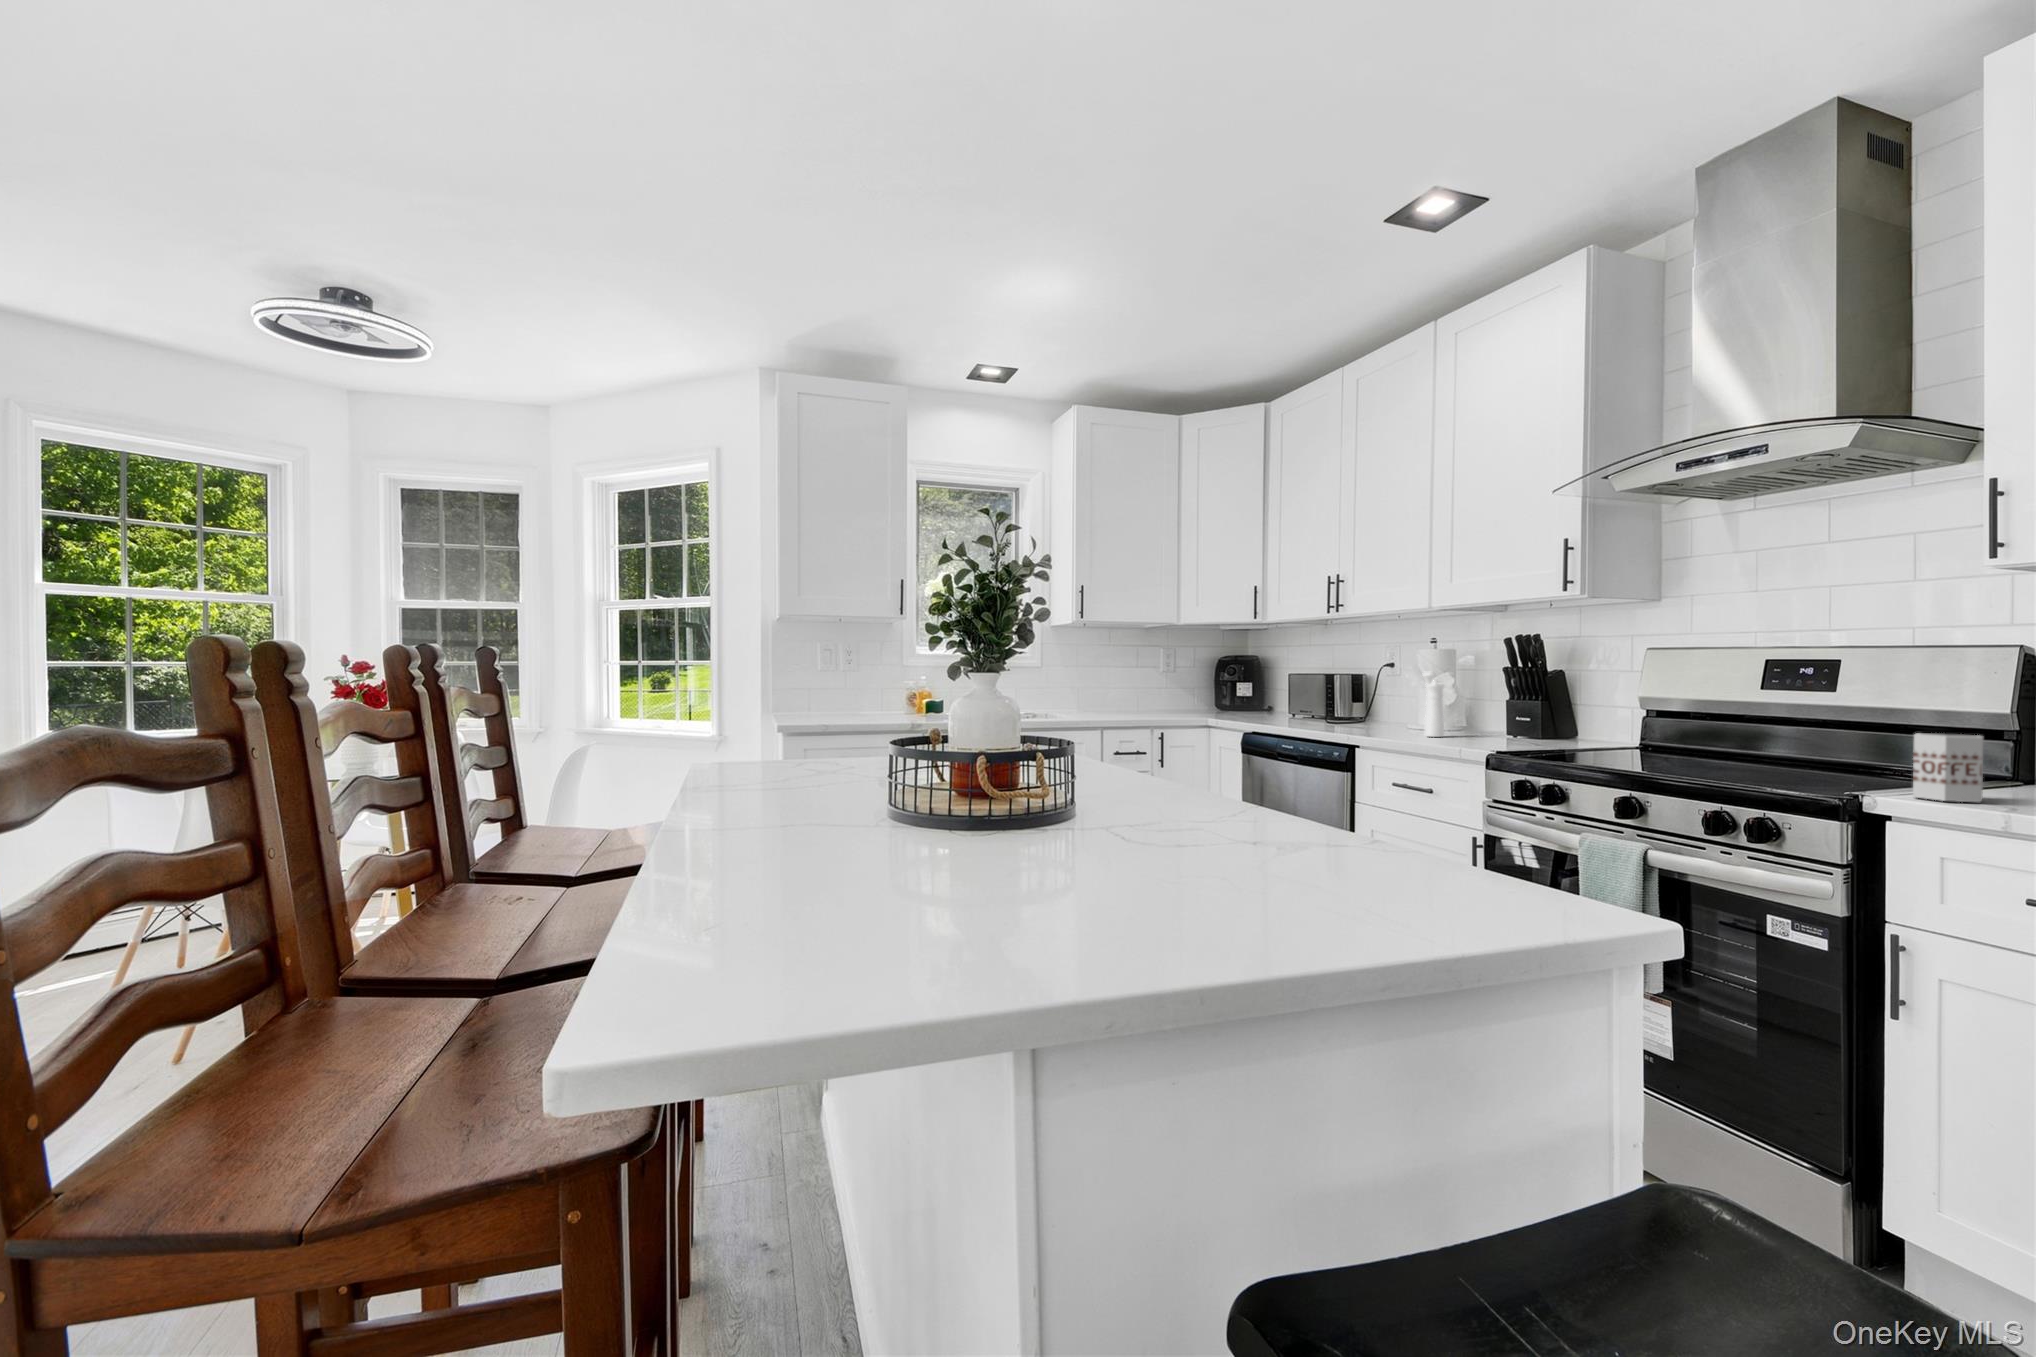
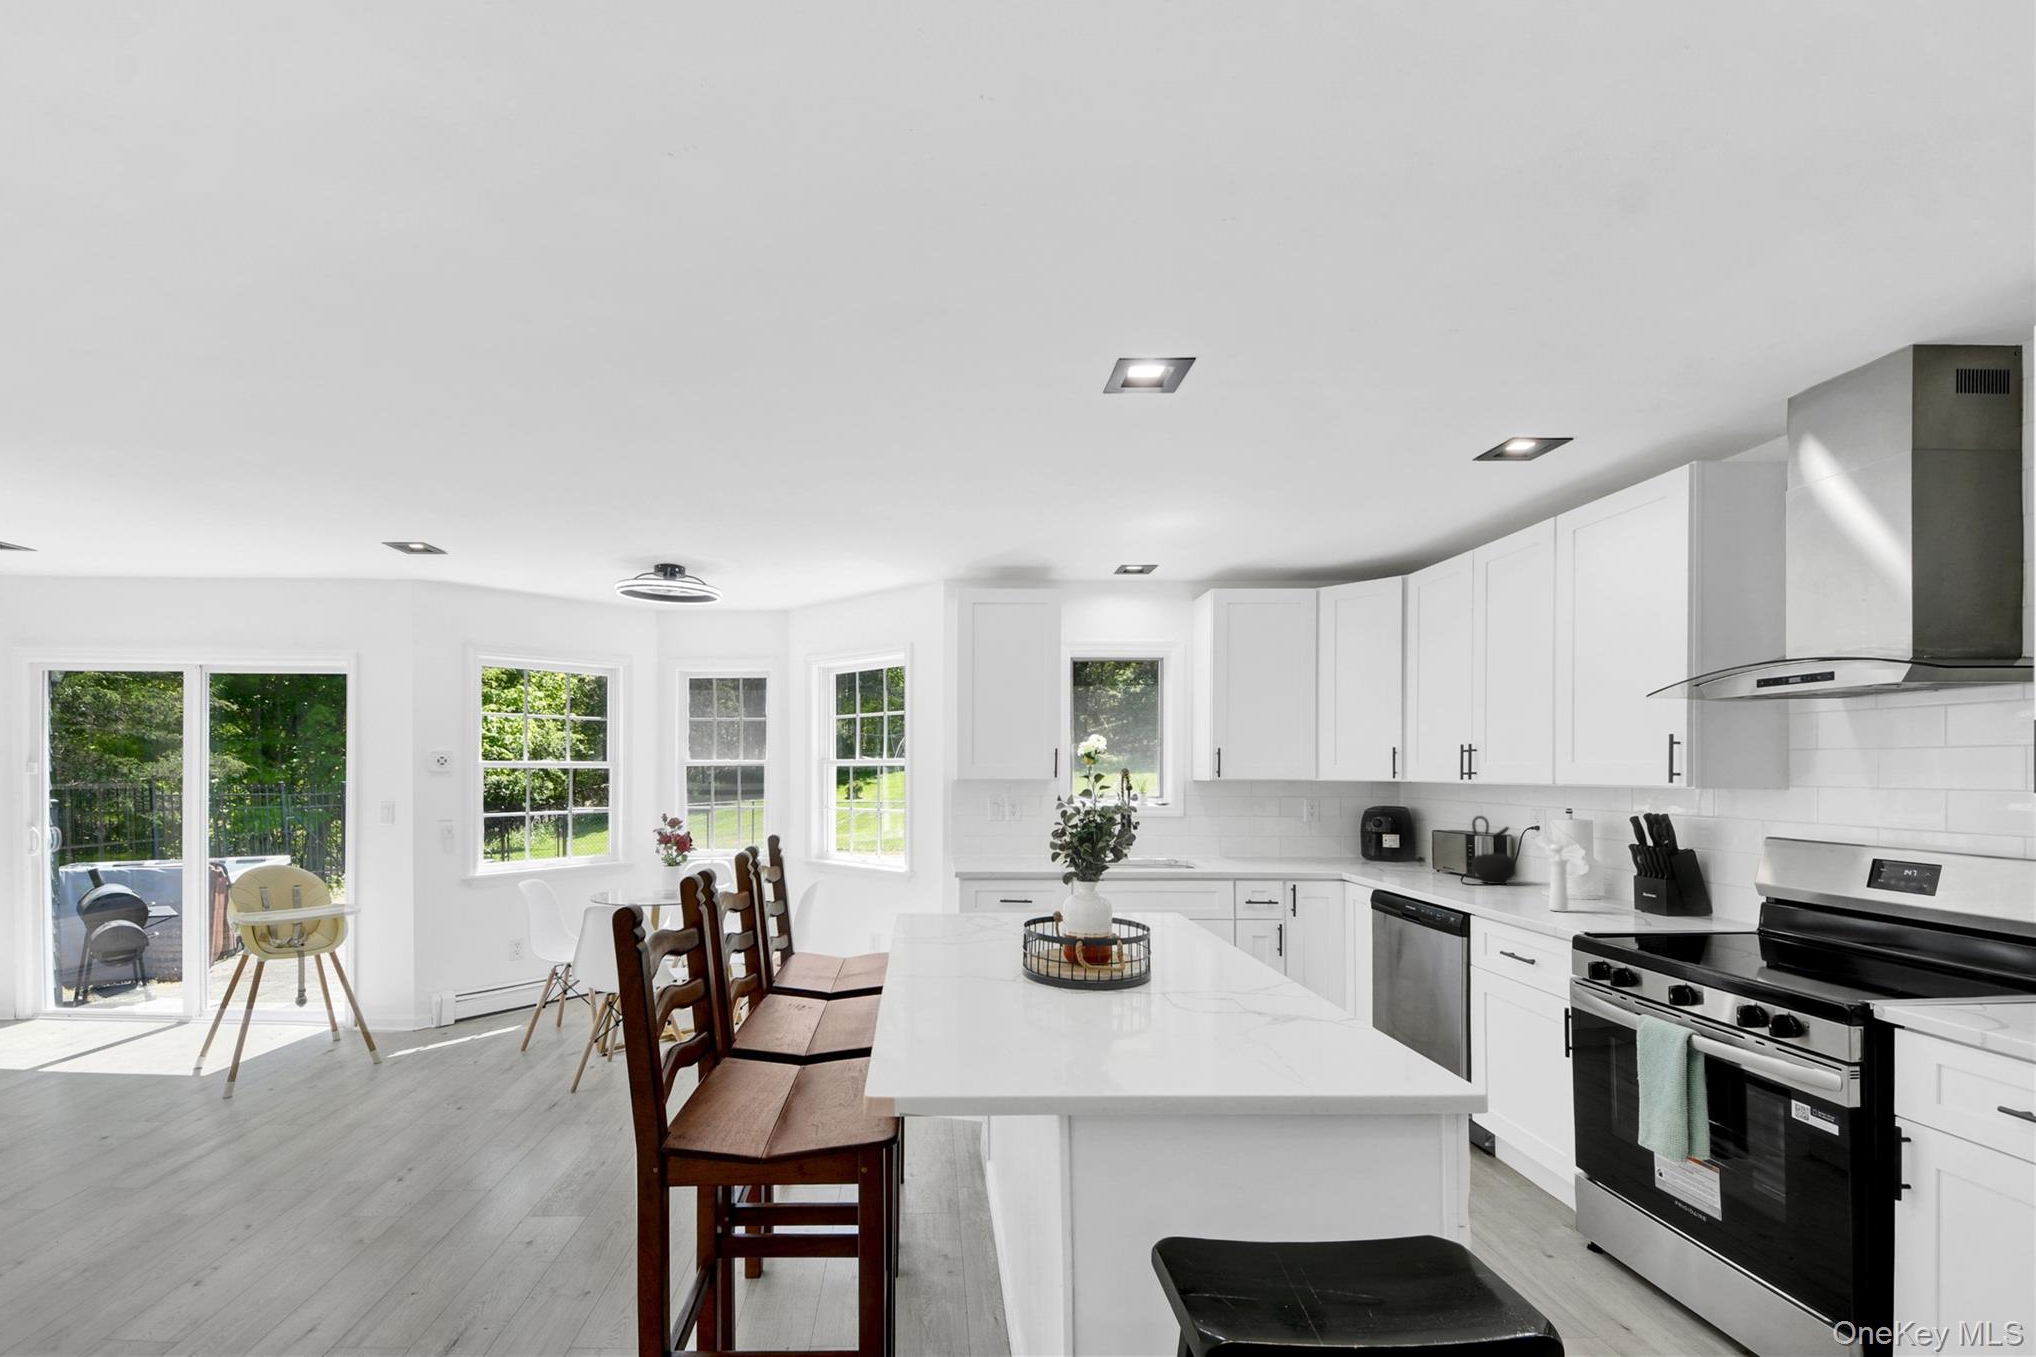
ceramic jug: none [1331,655,1372,720] -> present [1472,816,1515,884]
mug: present [1913,733,1983,802] -> none [1917,950,1981,1016]

